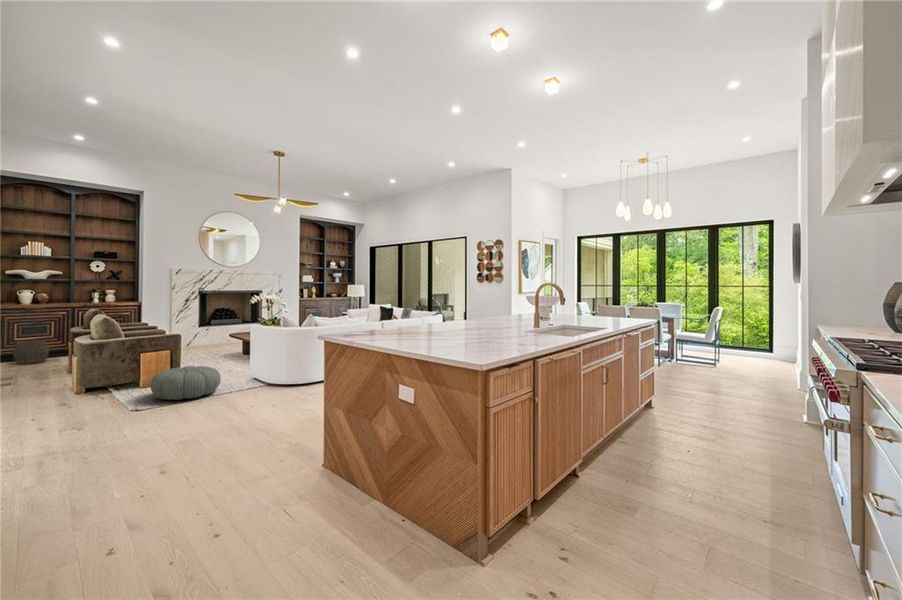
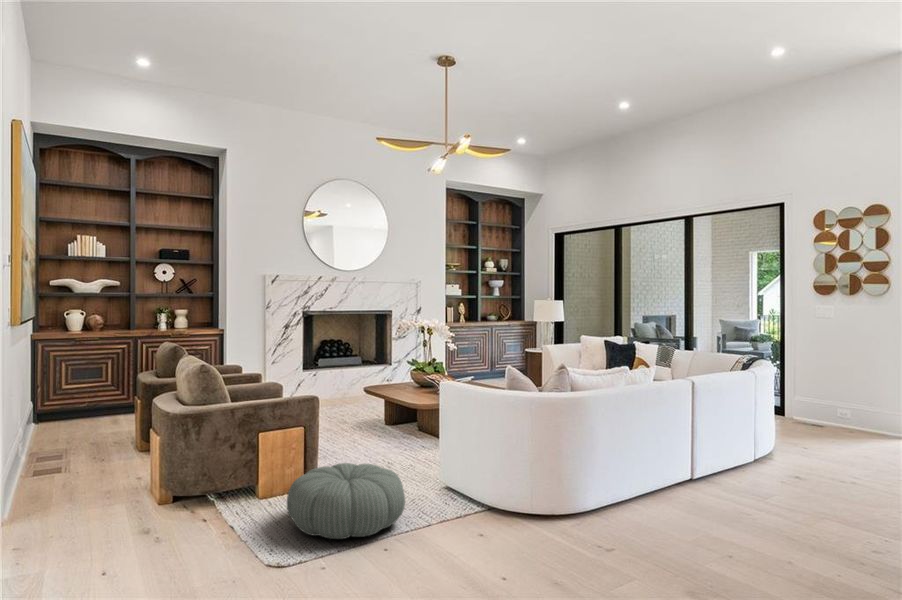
woven basket: present [13,340,49,364] -> none [58,390,104,428]

